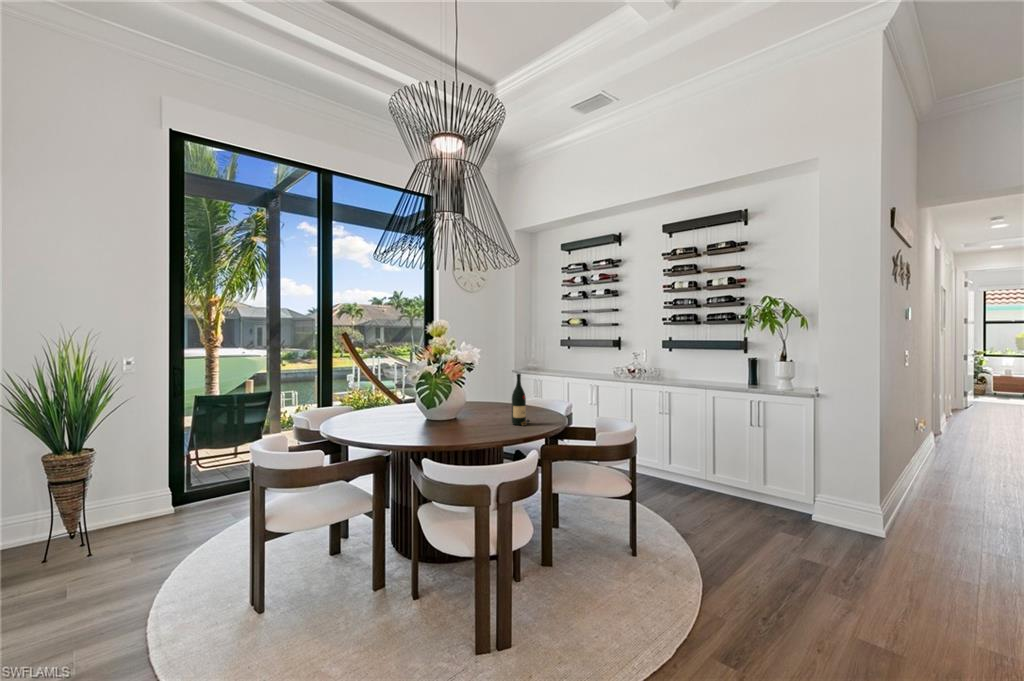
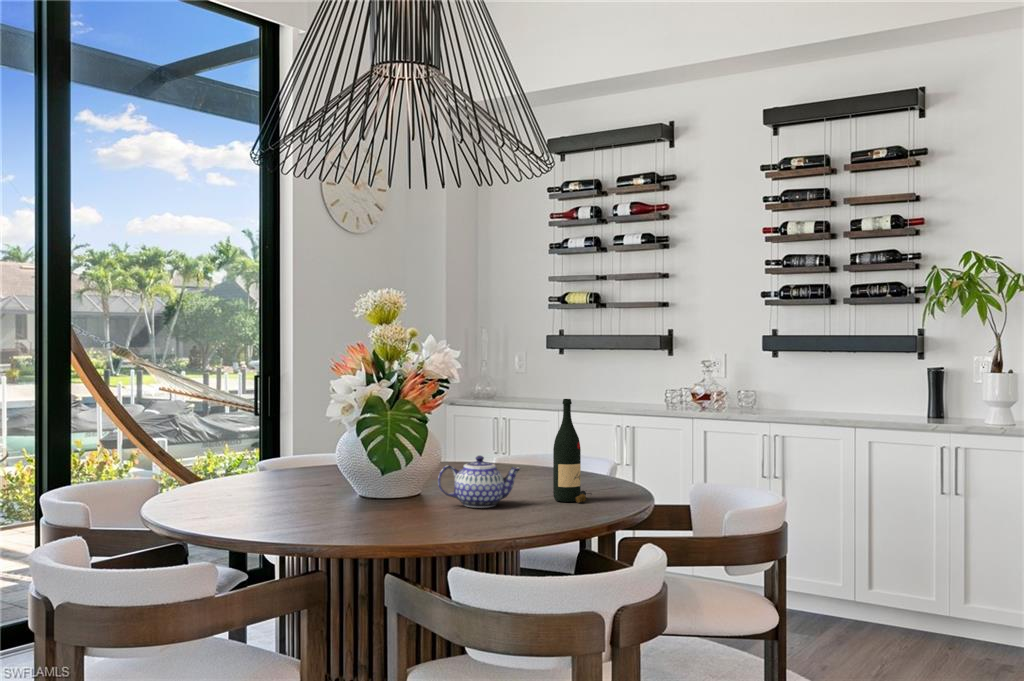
teapot: none [453,401,494,427] -> present [438,456,520,508]

